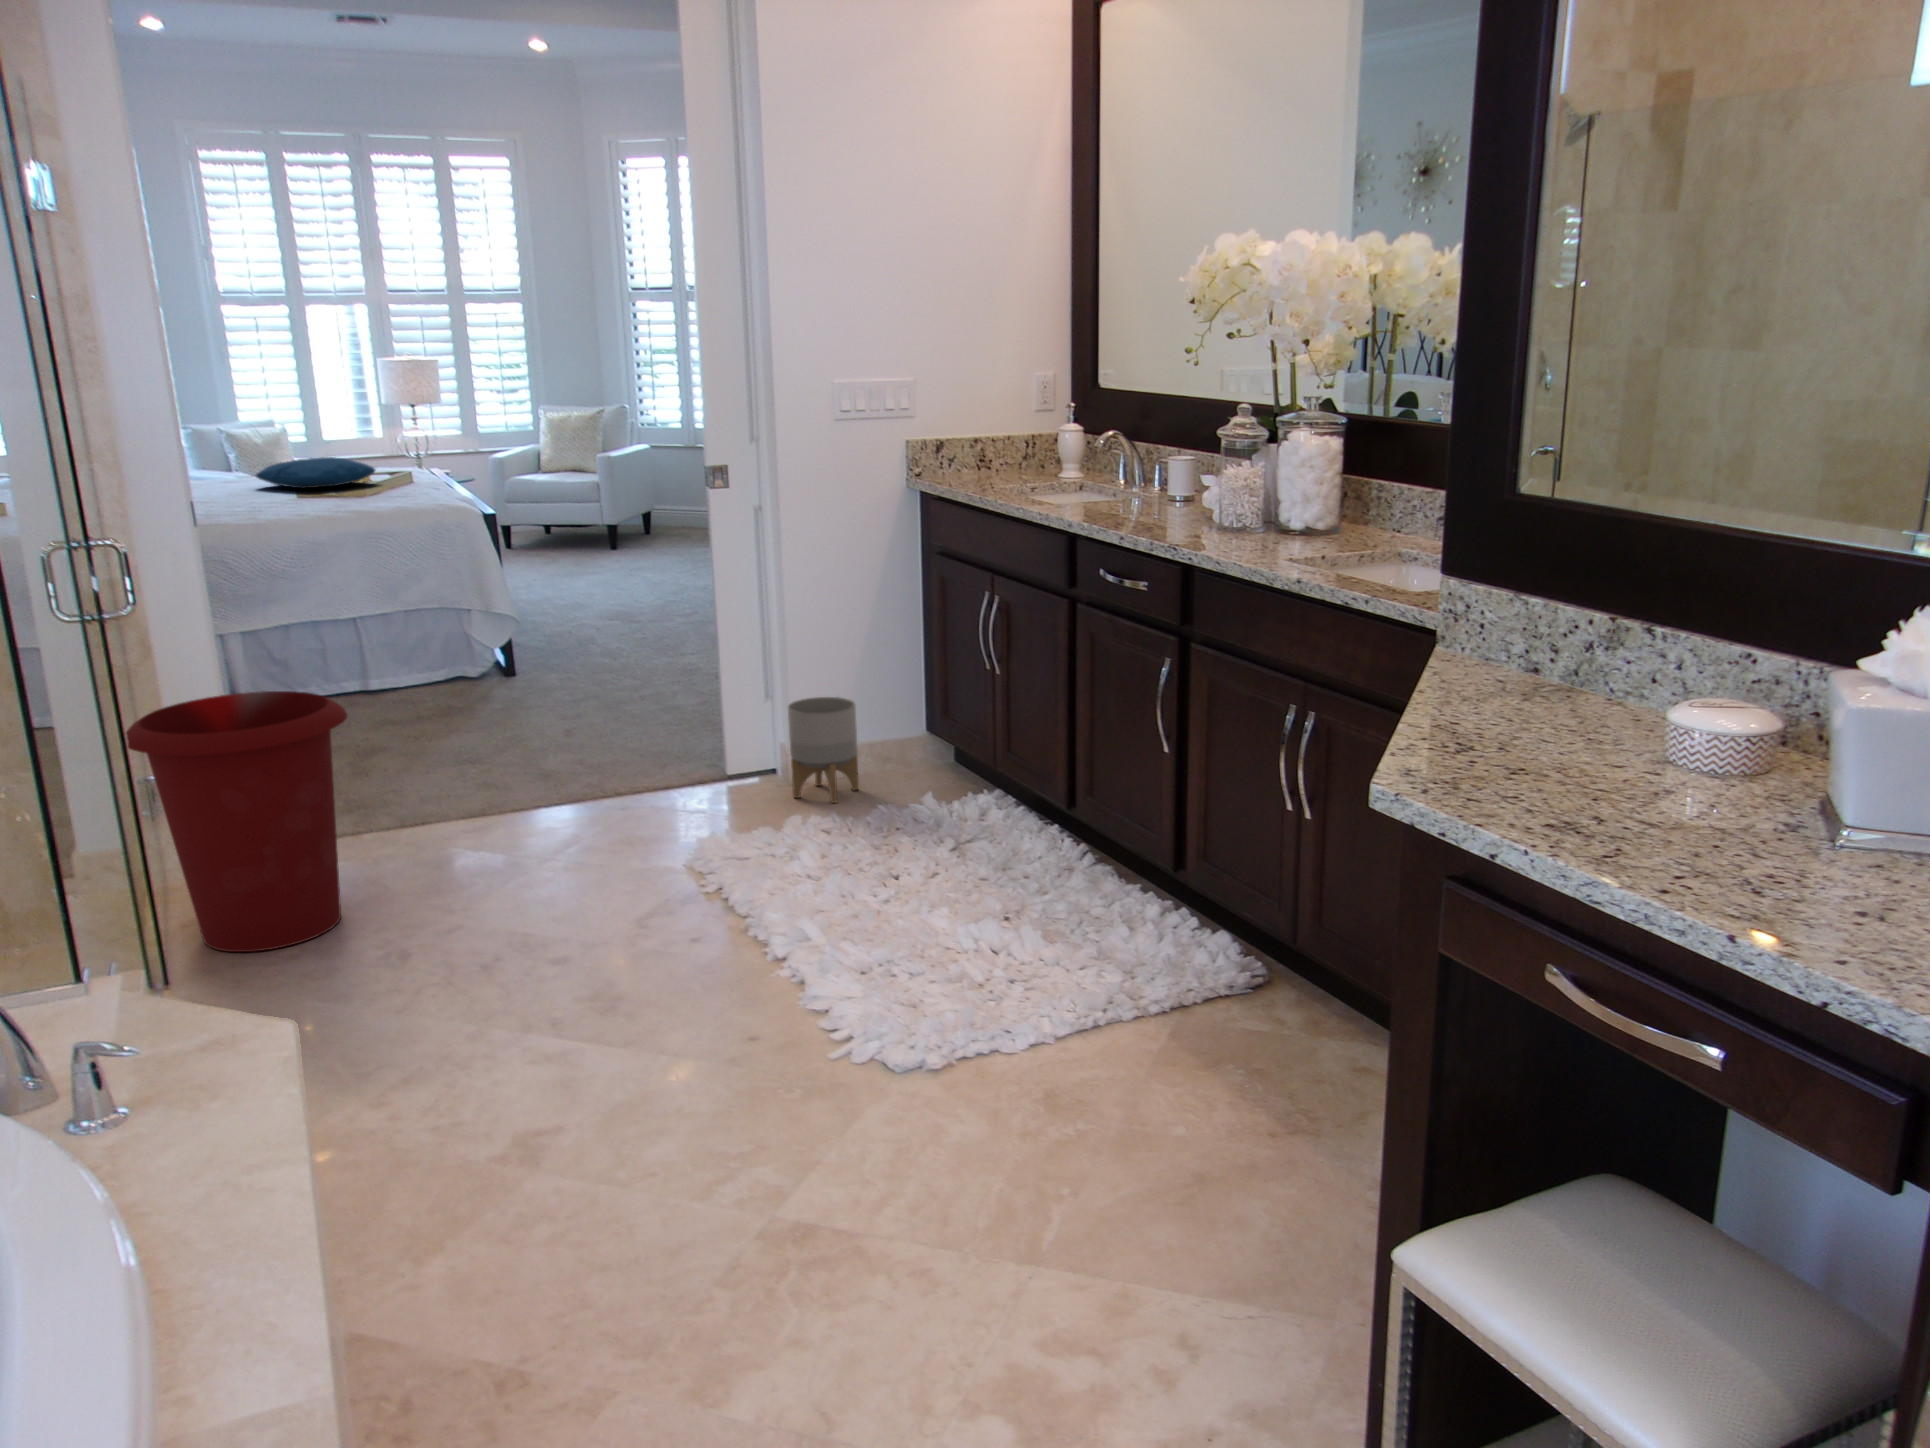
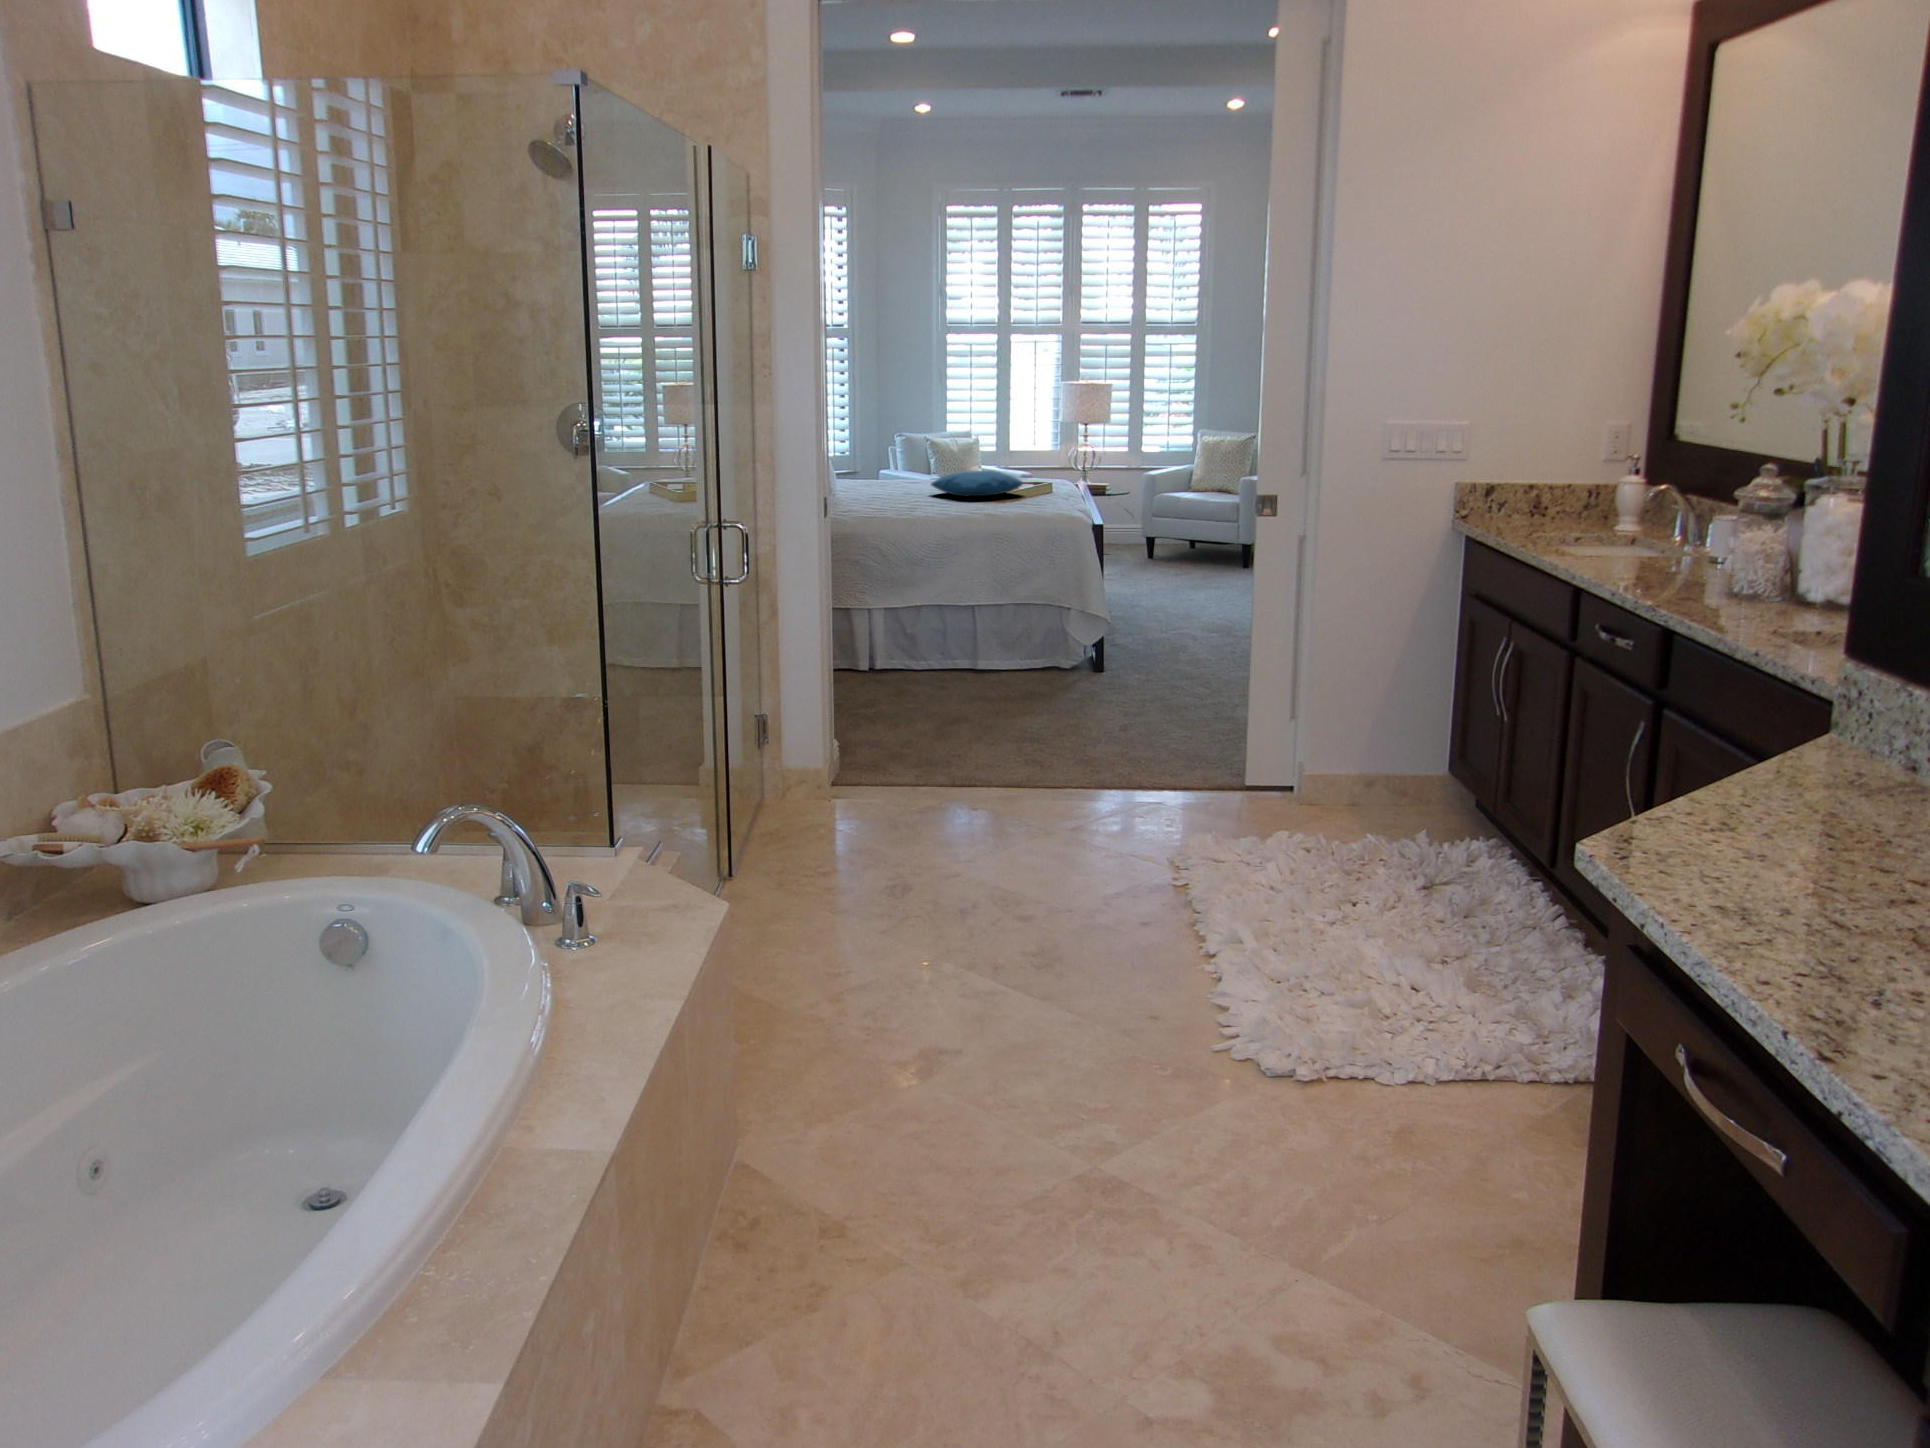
waste bin: present [126,691,348,952] -> none [754,660,910,863]
planter: present [788,697,859,803] -> none [1294,722,1366,826]

